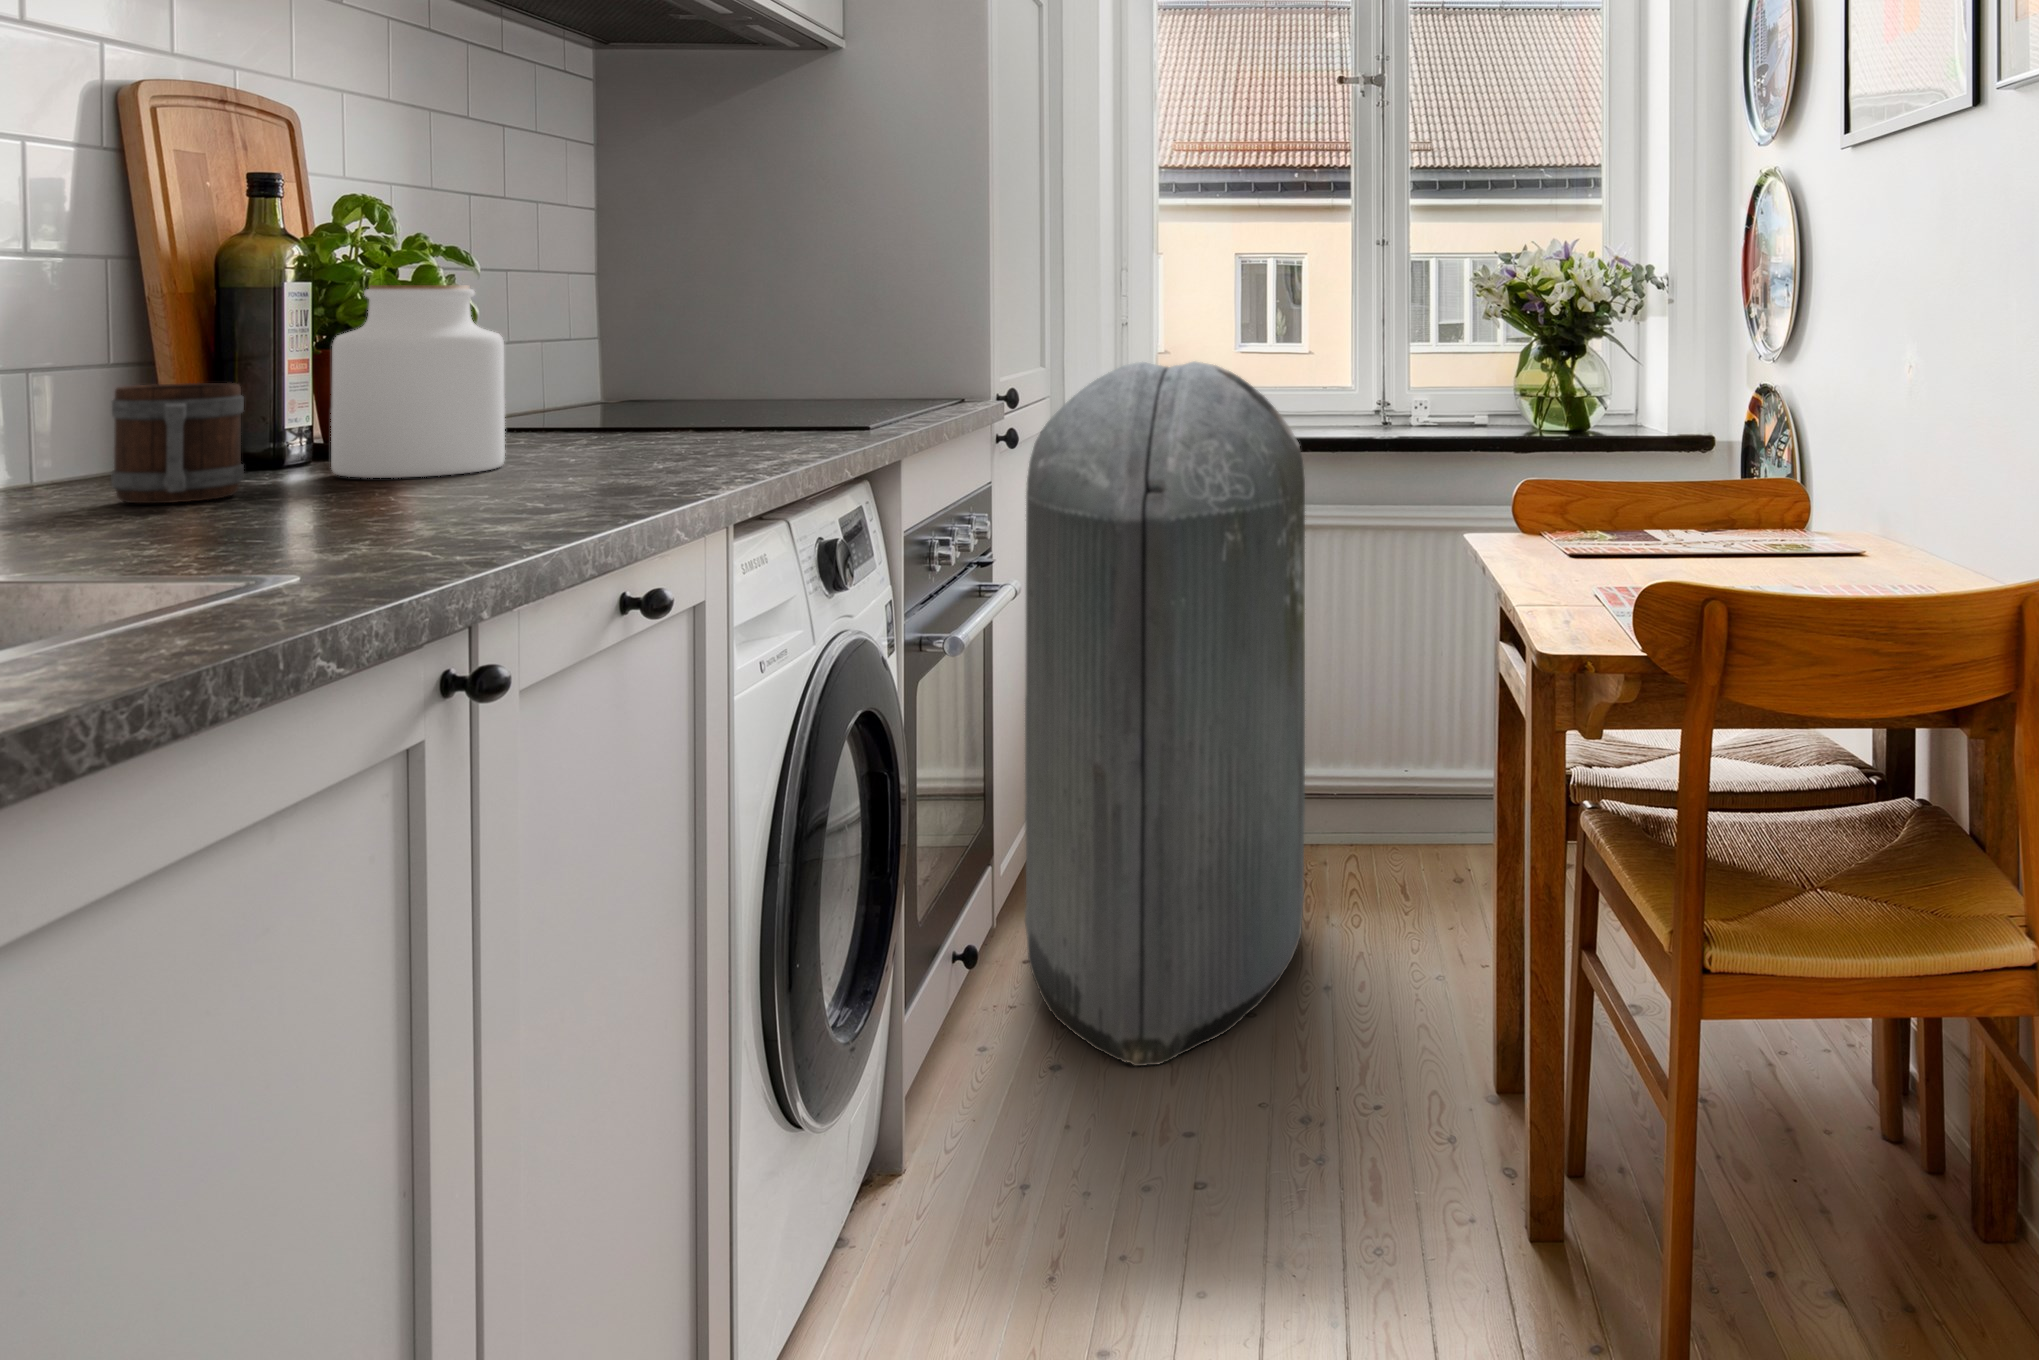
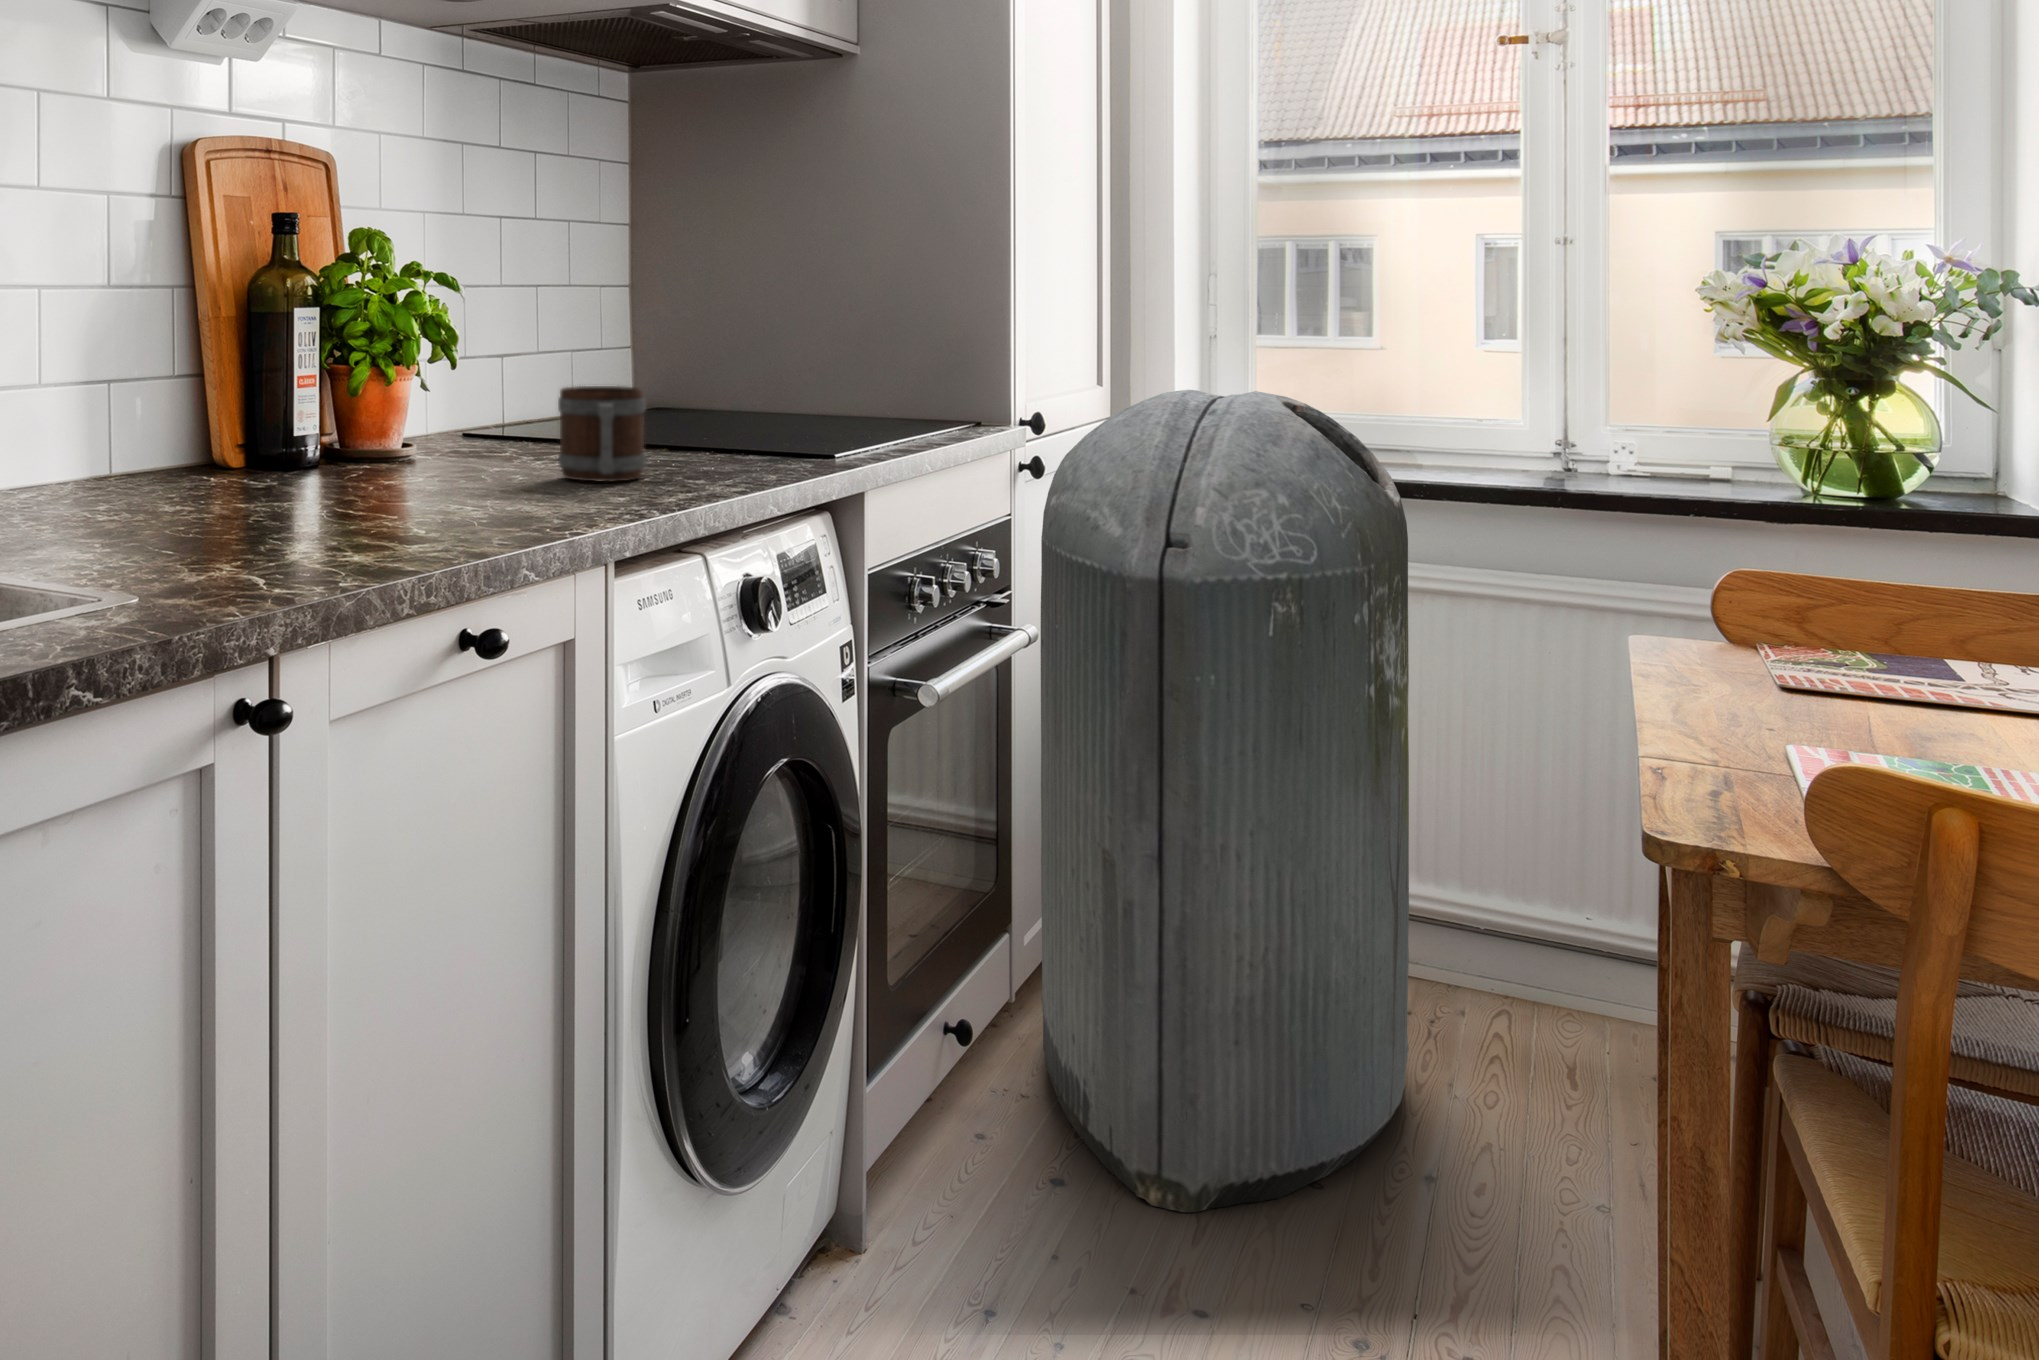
jar: present [331,285,505,478] -> none [312,314,450,489]
mug: present [111,383,244,503] -> present [558,386,646,482]

